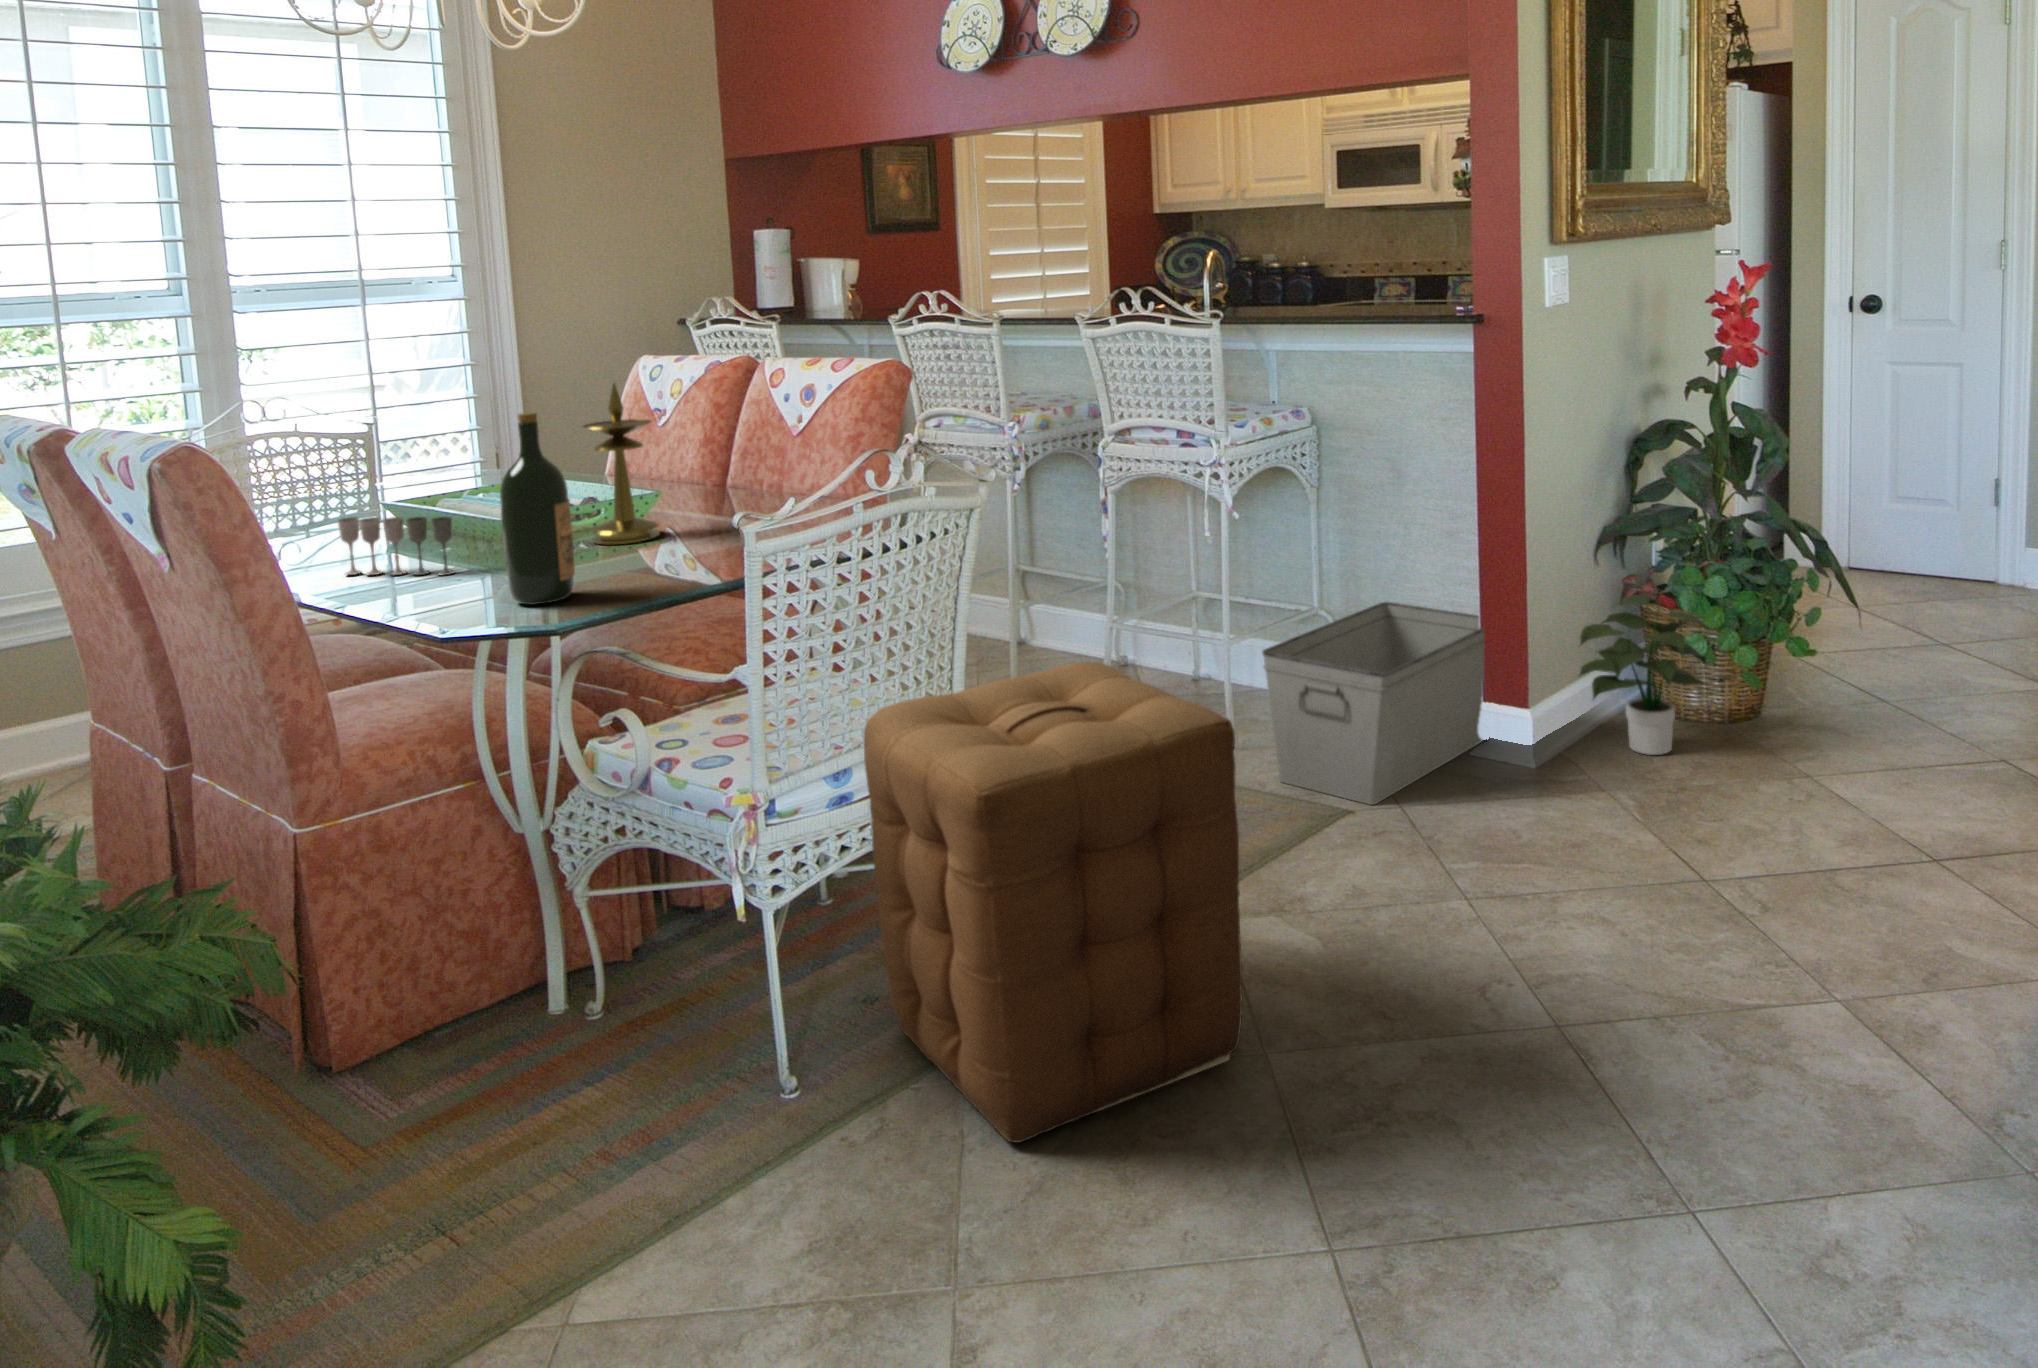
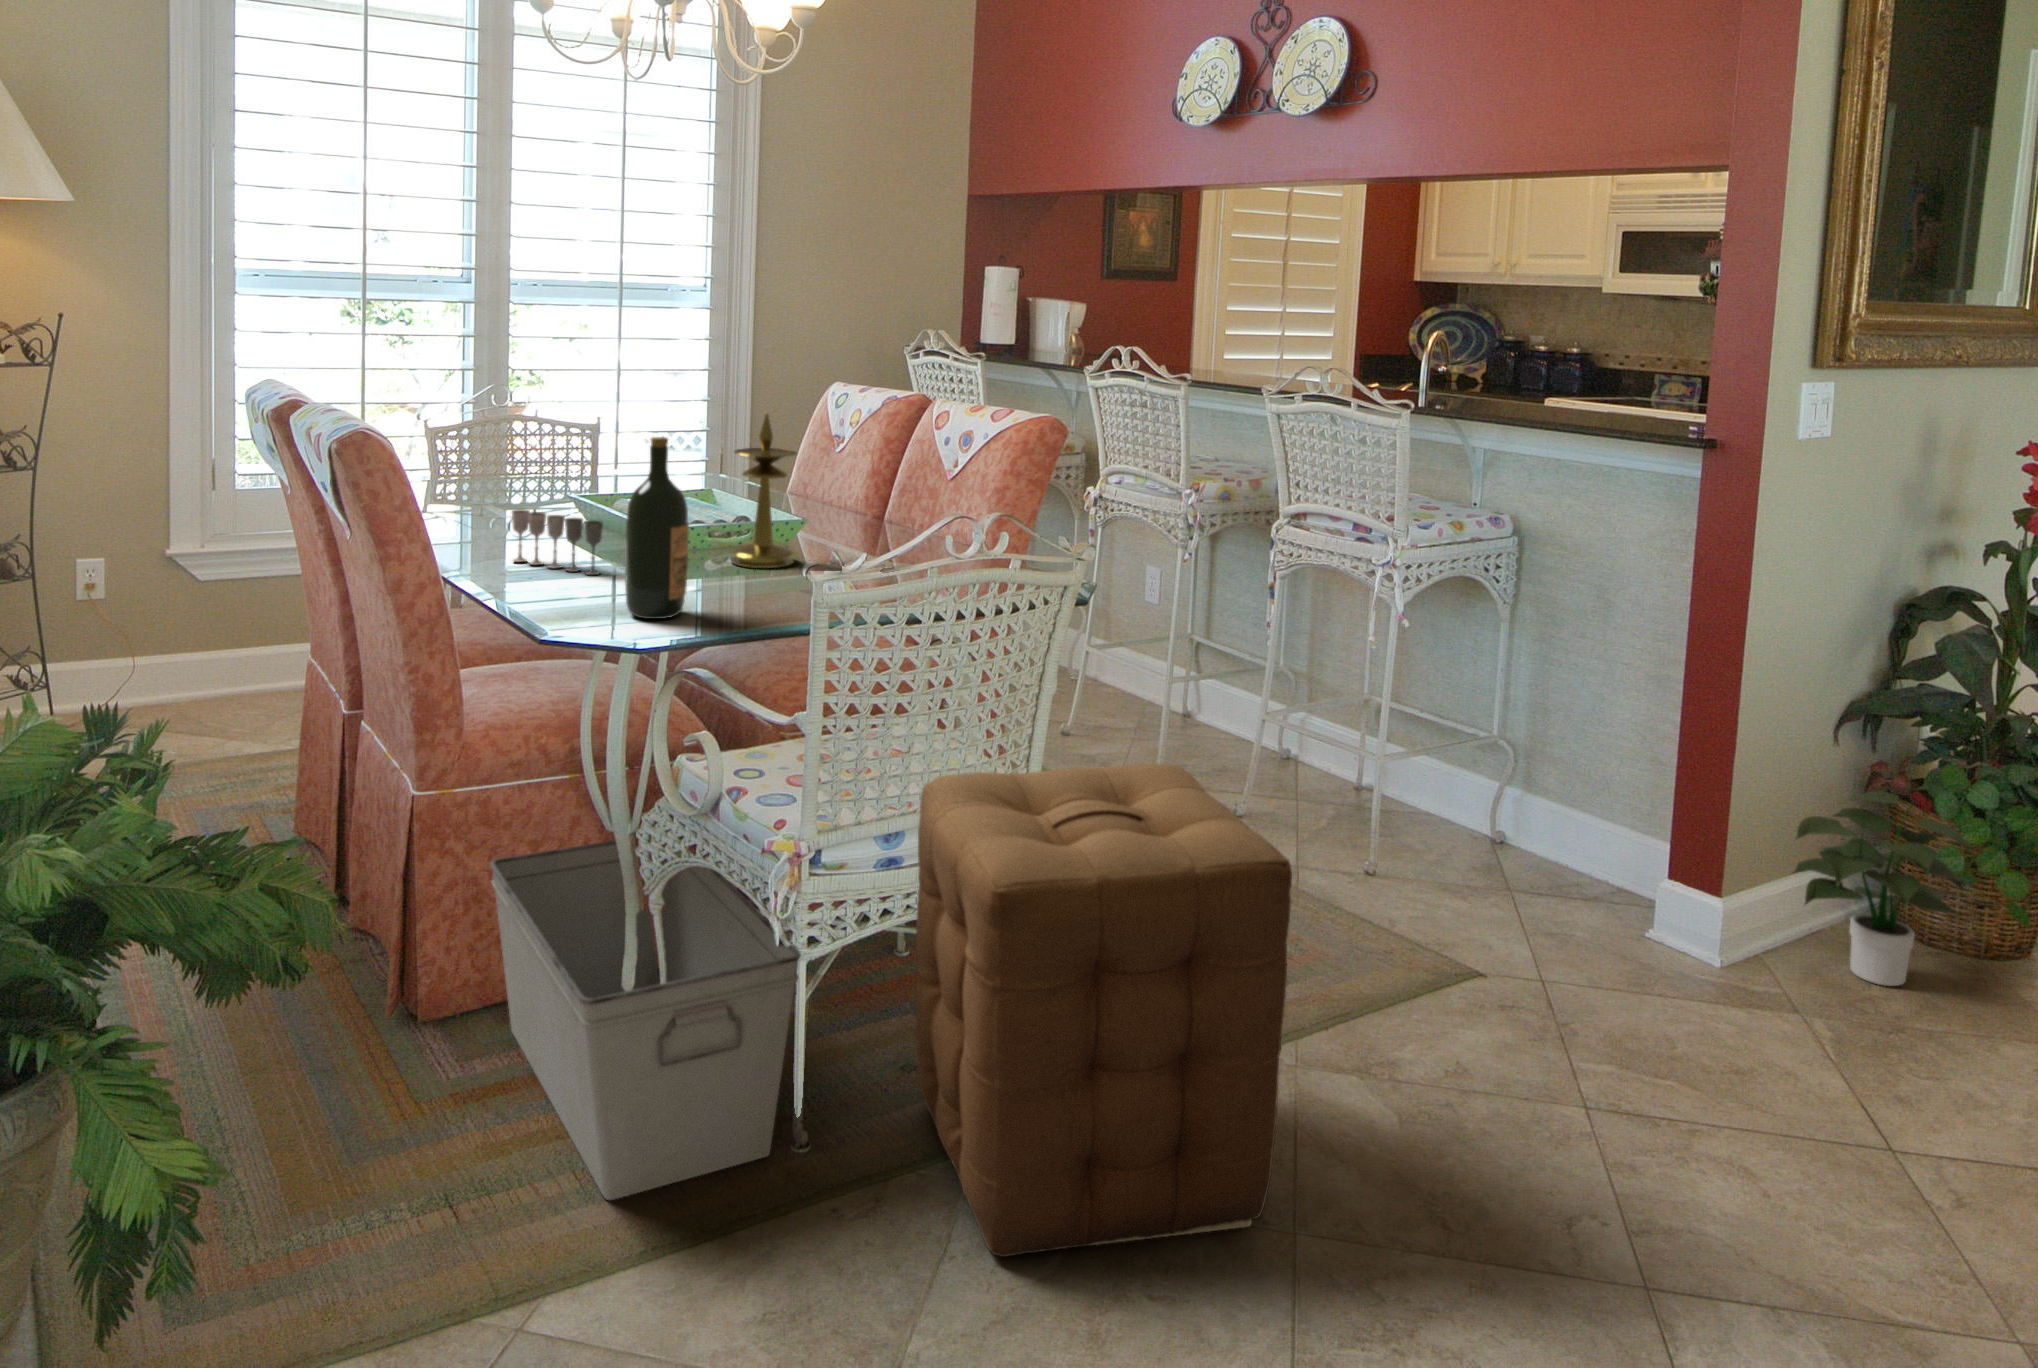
storage bin: present [1262,602,1484,805] -> present [490,840,801,1200]

